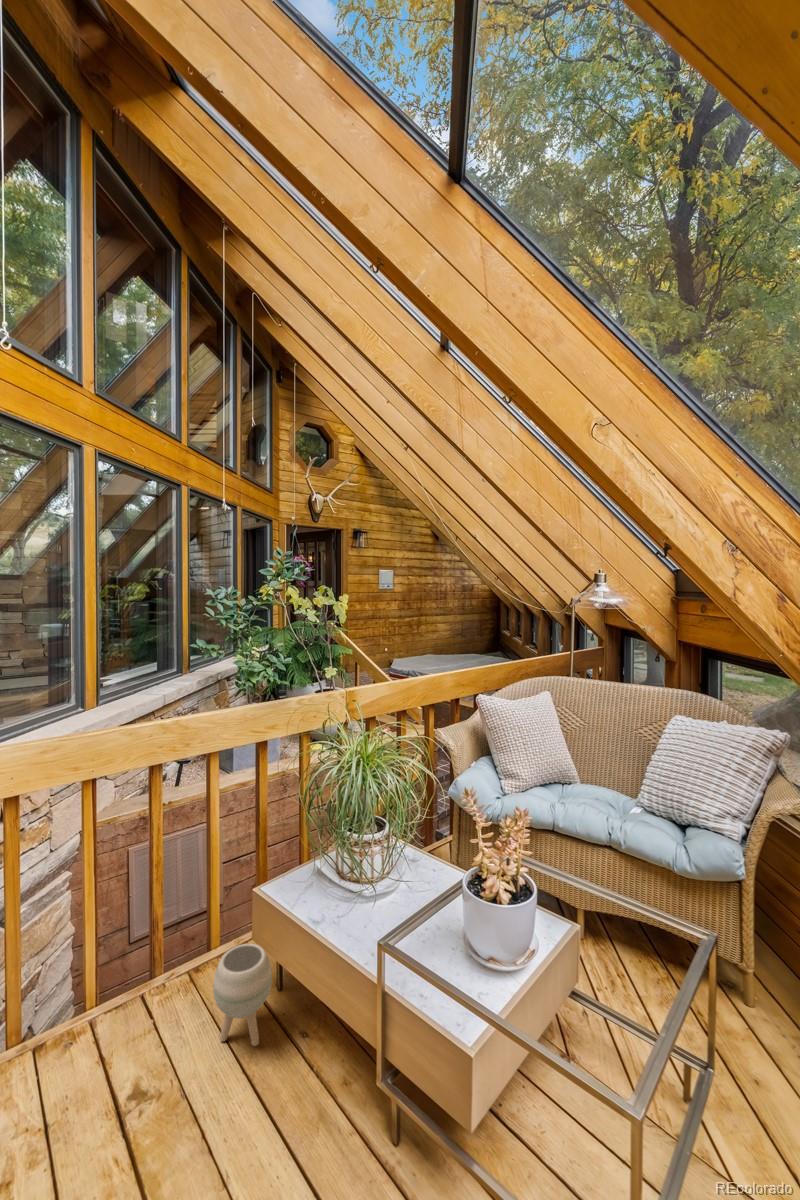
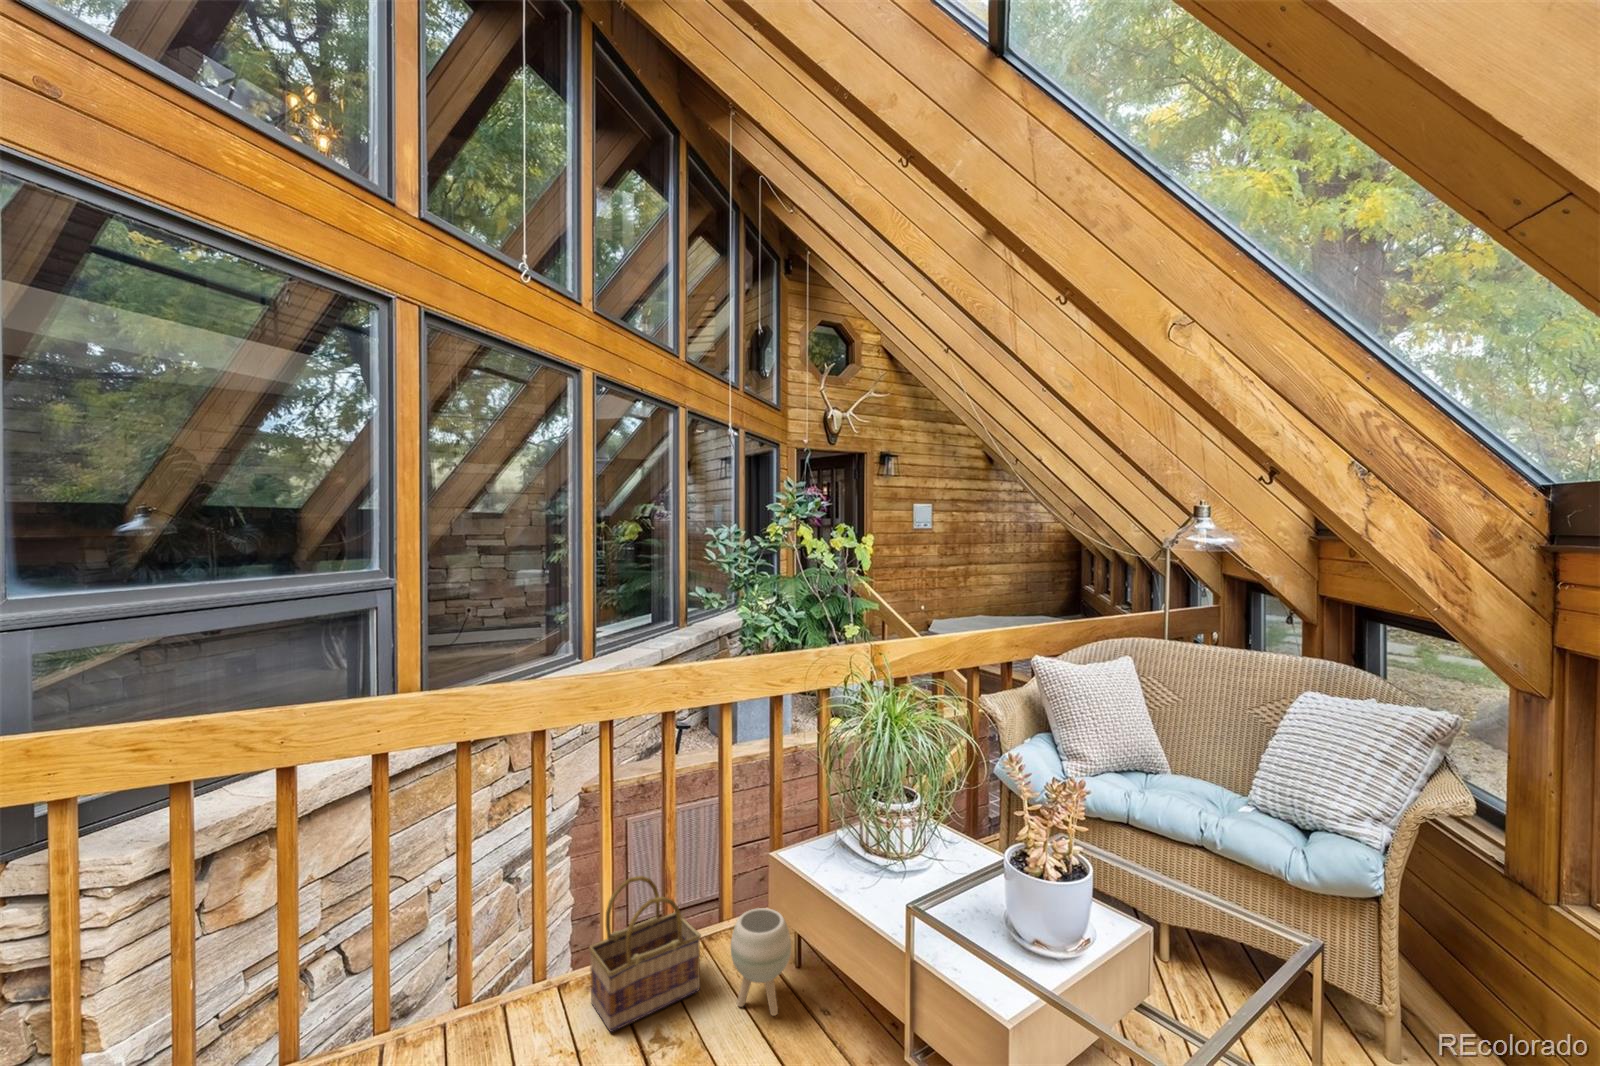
basket: none [64,927,184,1094] -> present [589,876,701,1032]

